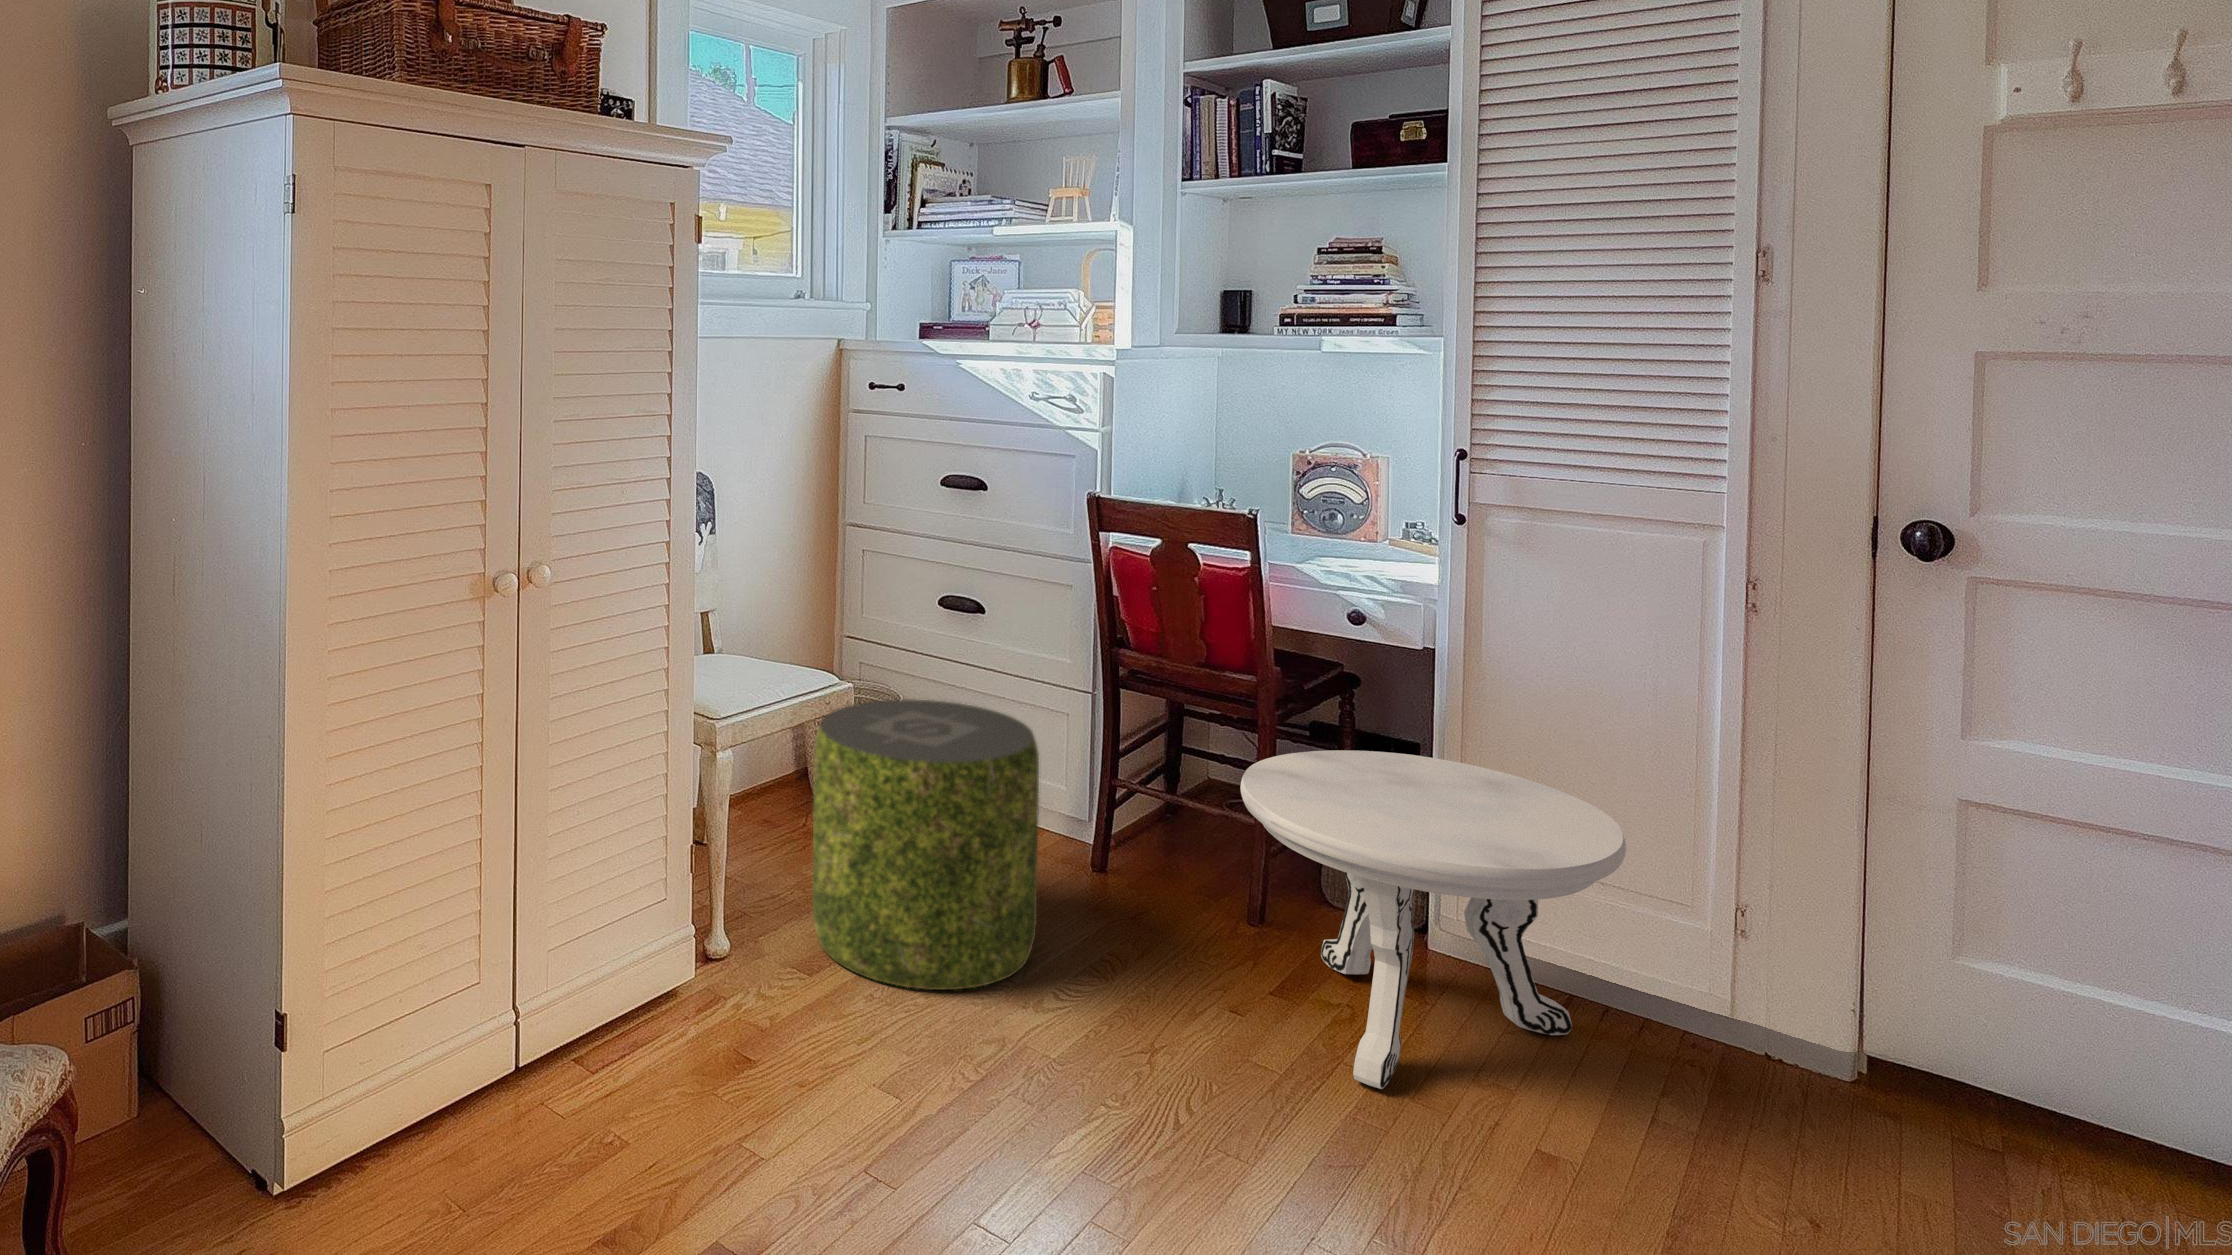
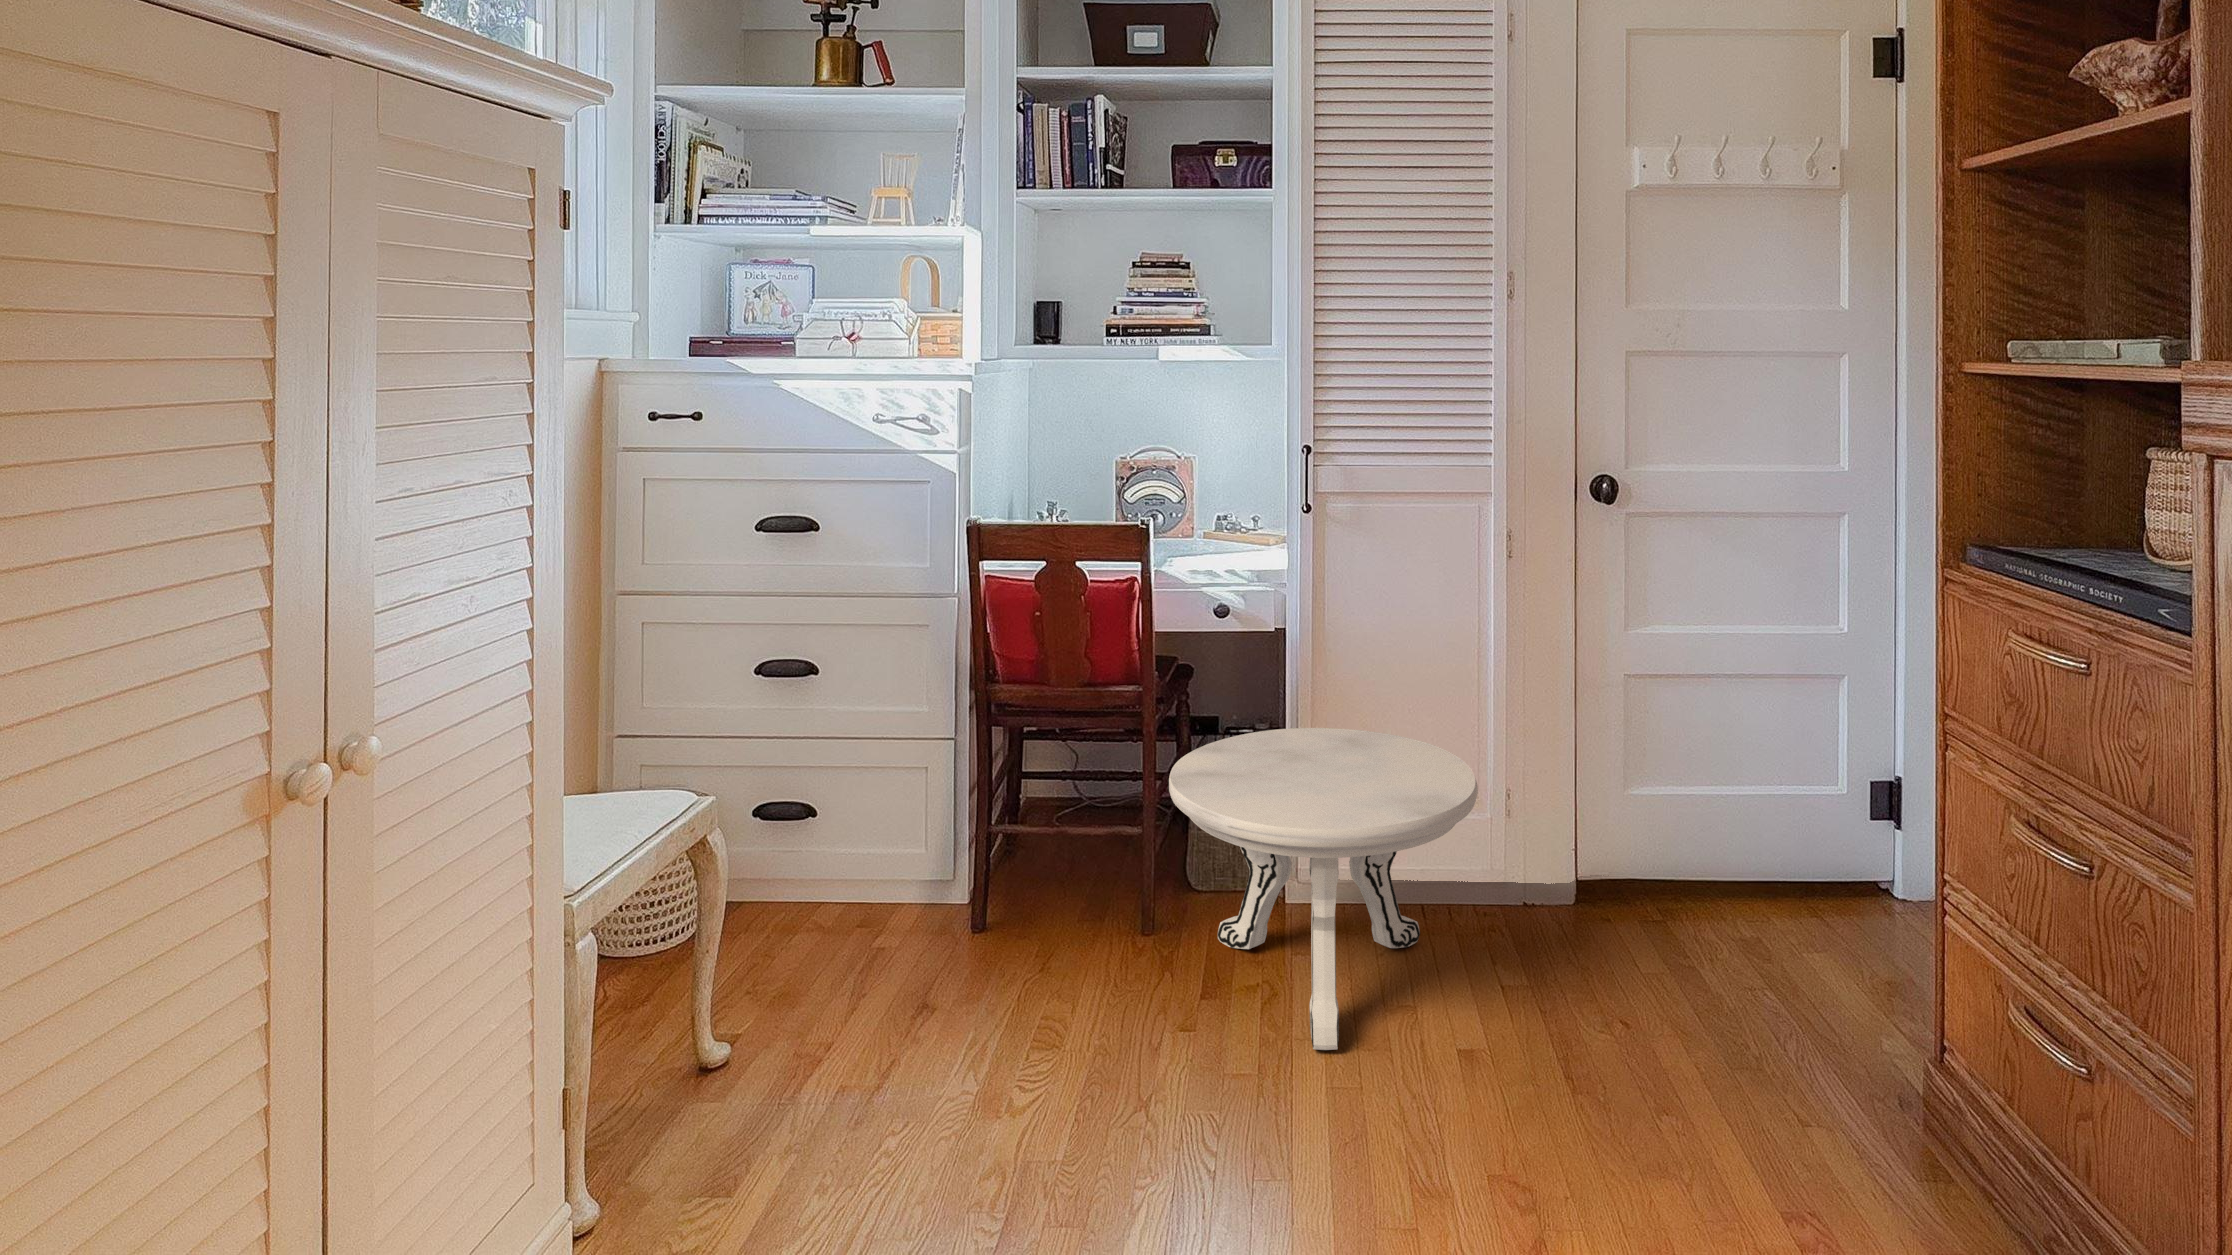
pouf: present [812,700,1039,990] -> none [699,776,978,1143]

